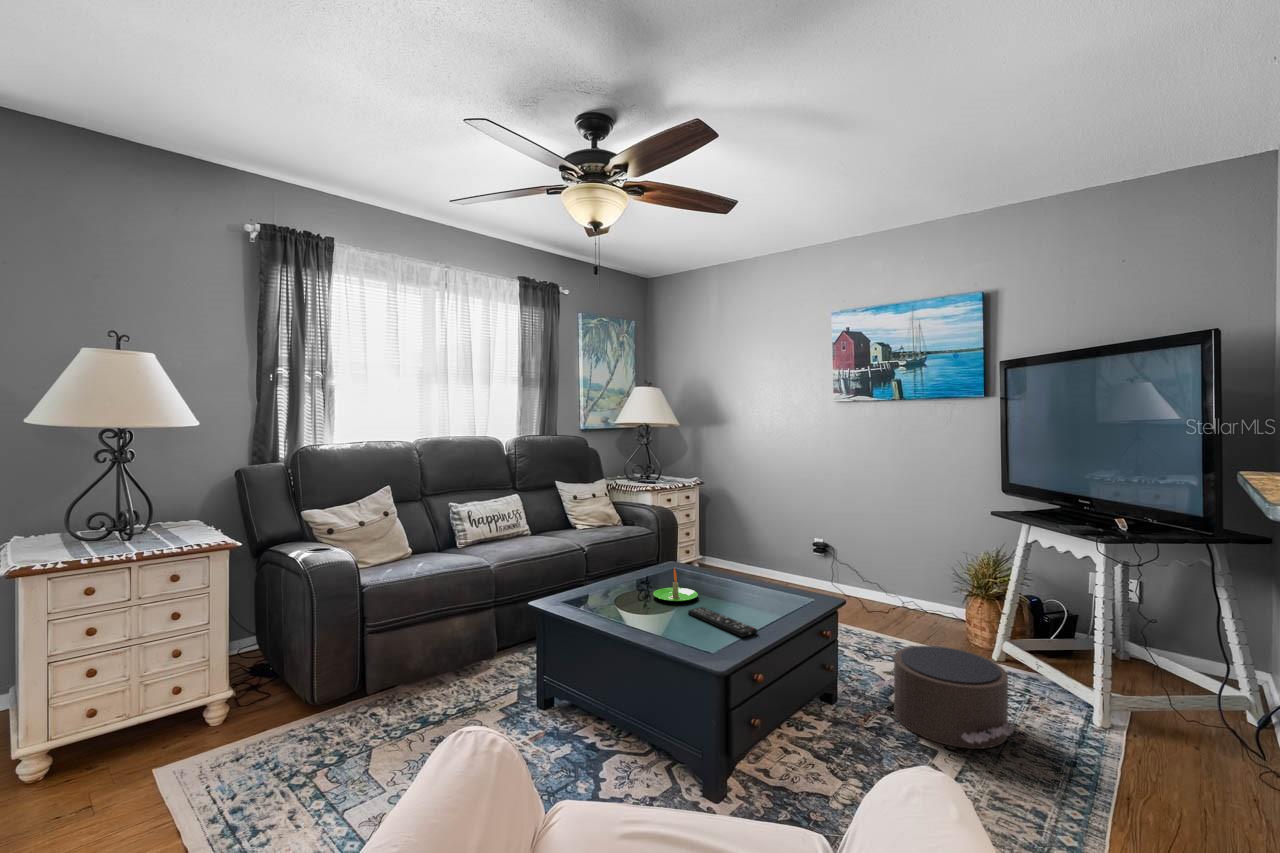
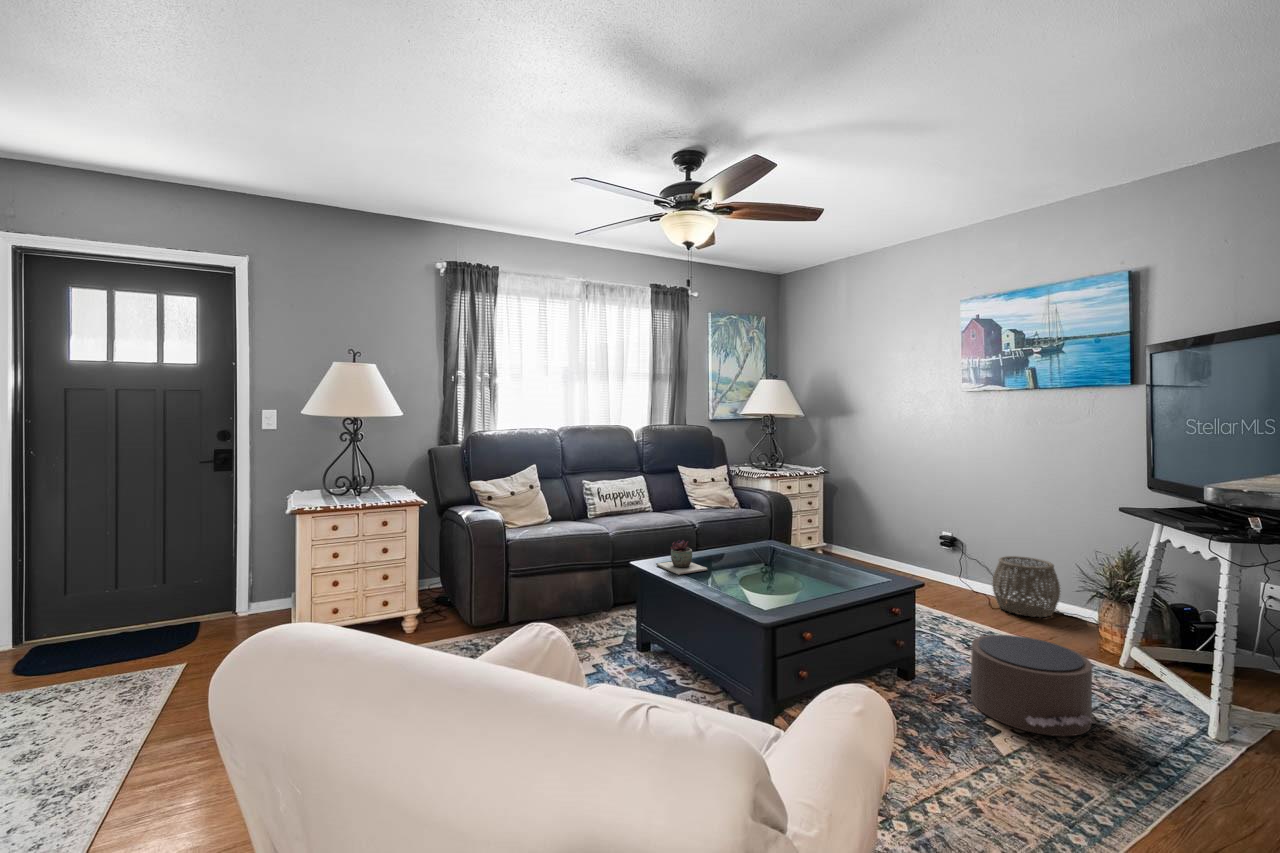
woven basket: none [867,559,927,617] -> present [992,556,1060,617]
candle: present [653,568,698,601] -> none [740,542,781,572]
succulent plant: none [559,571,620,614] -> present [657,540,707,575]
remote control: present [688,607,757,637] -> none [765,577,819,602]

